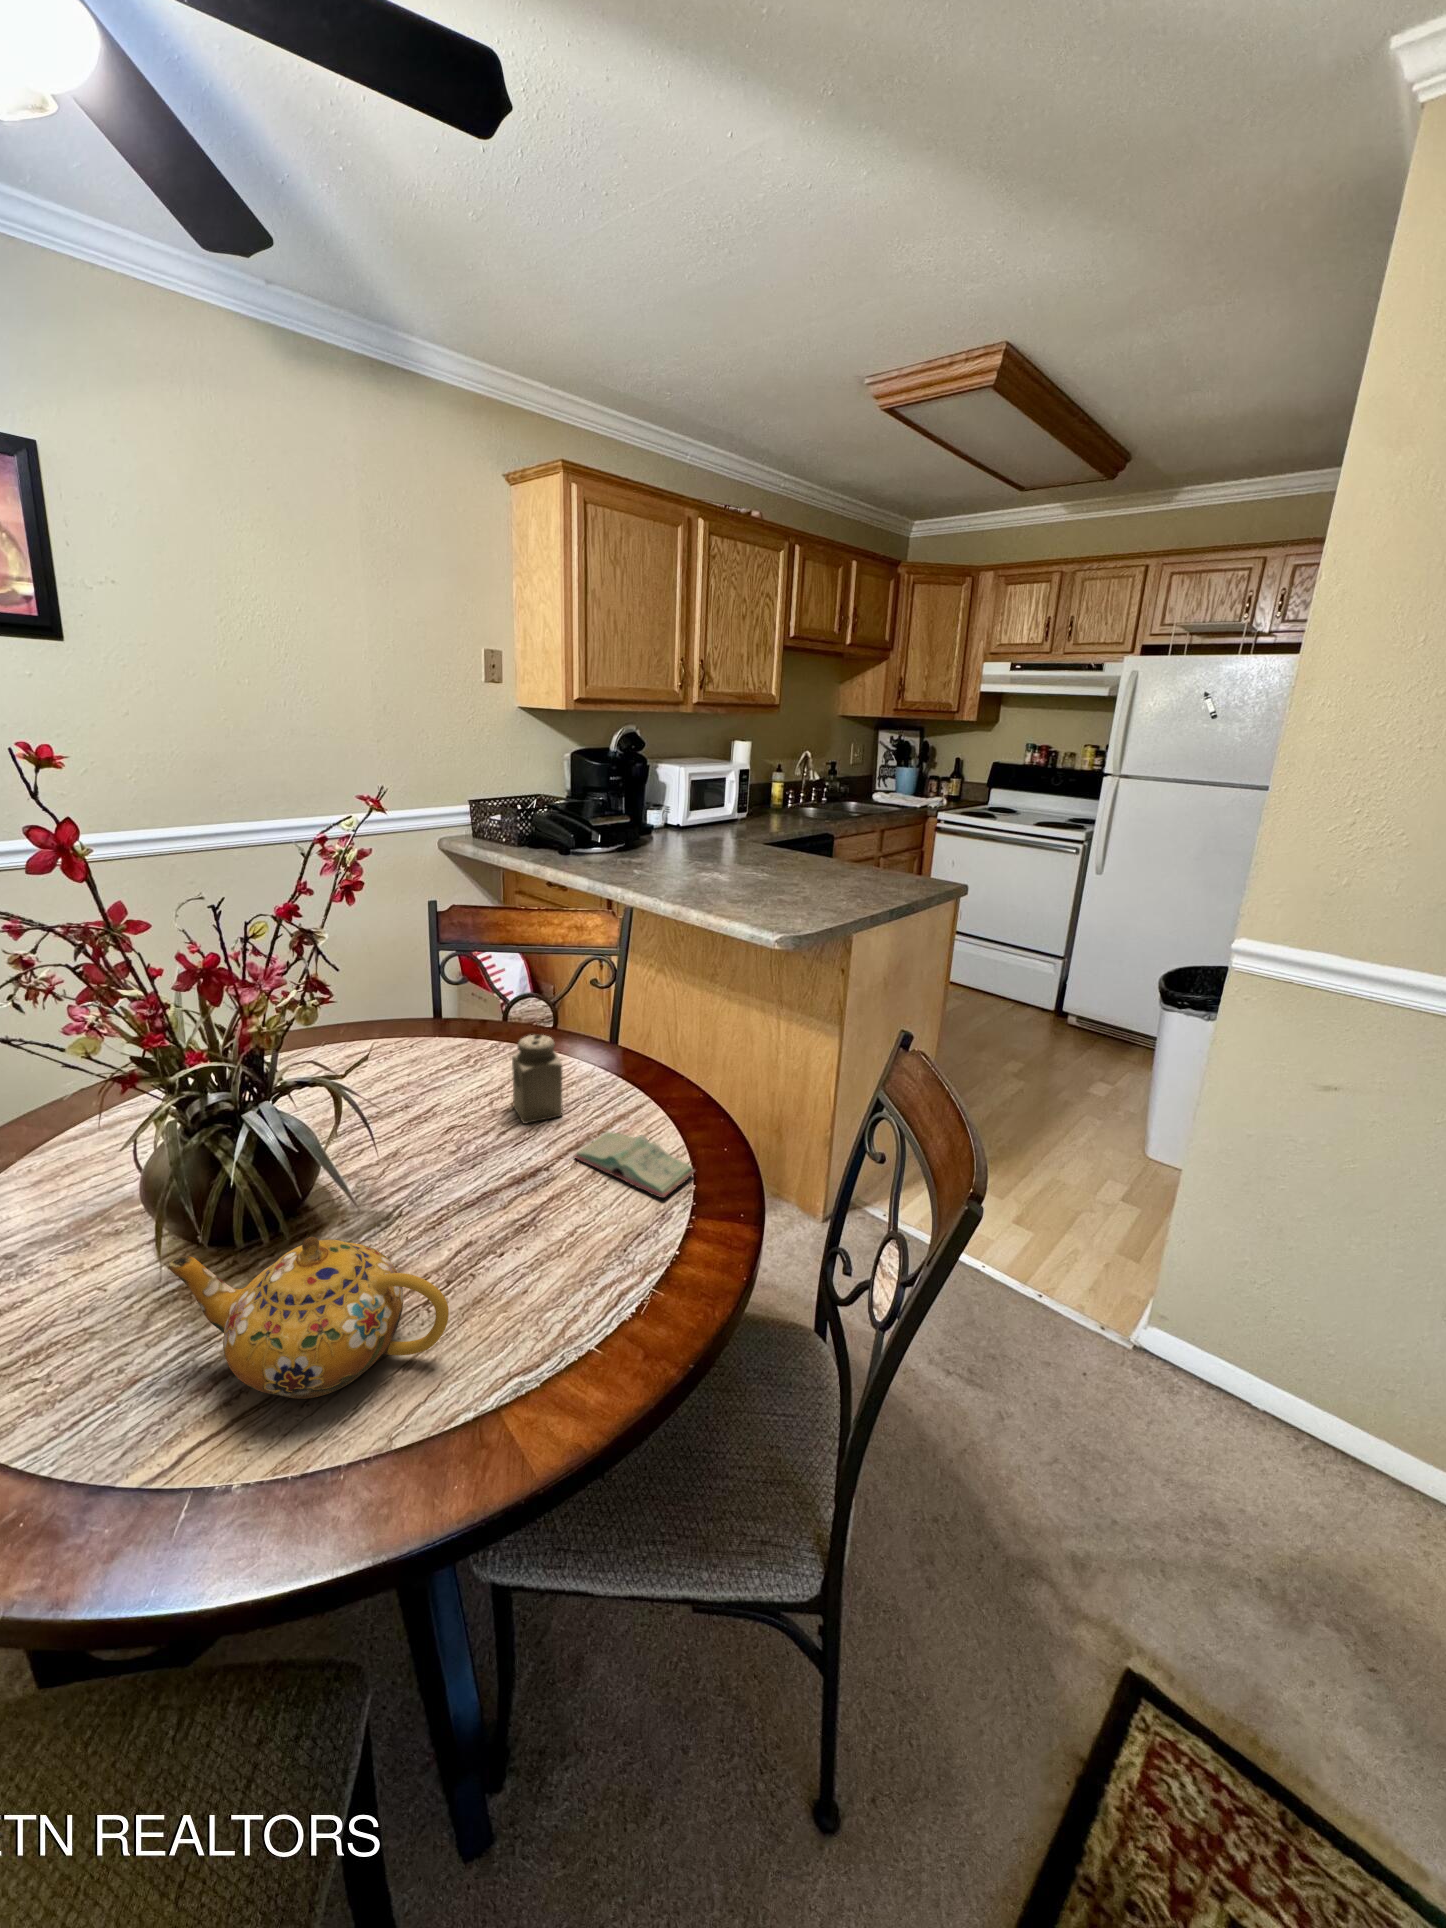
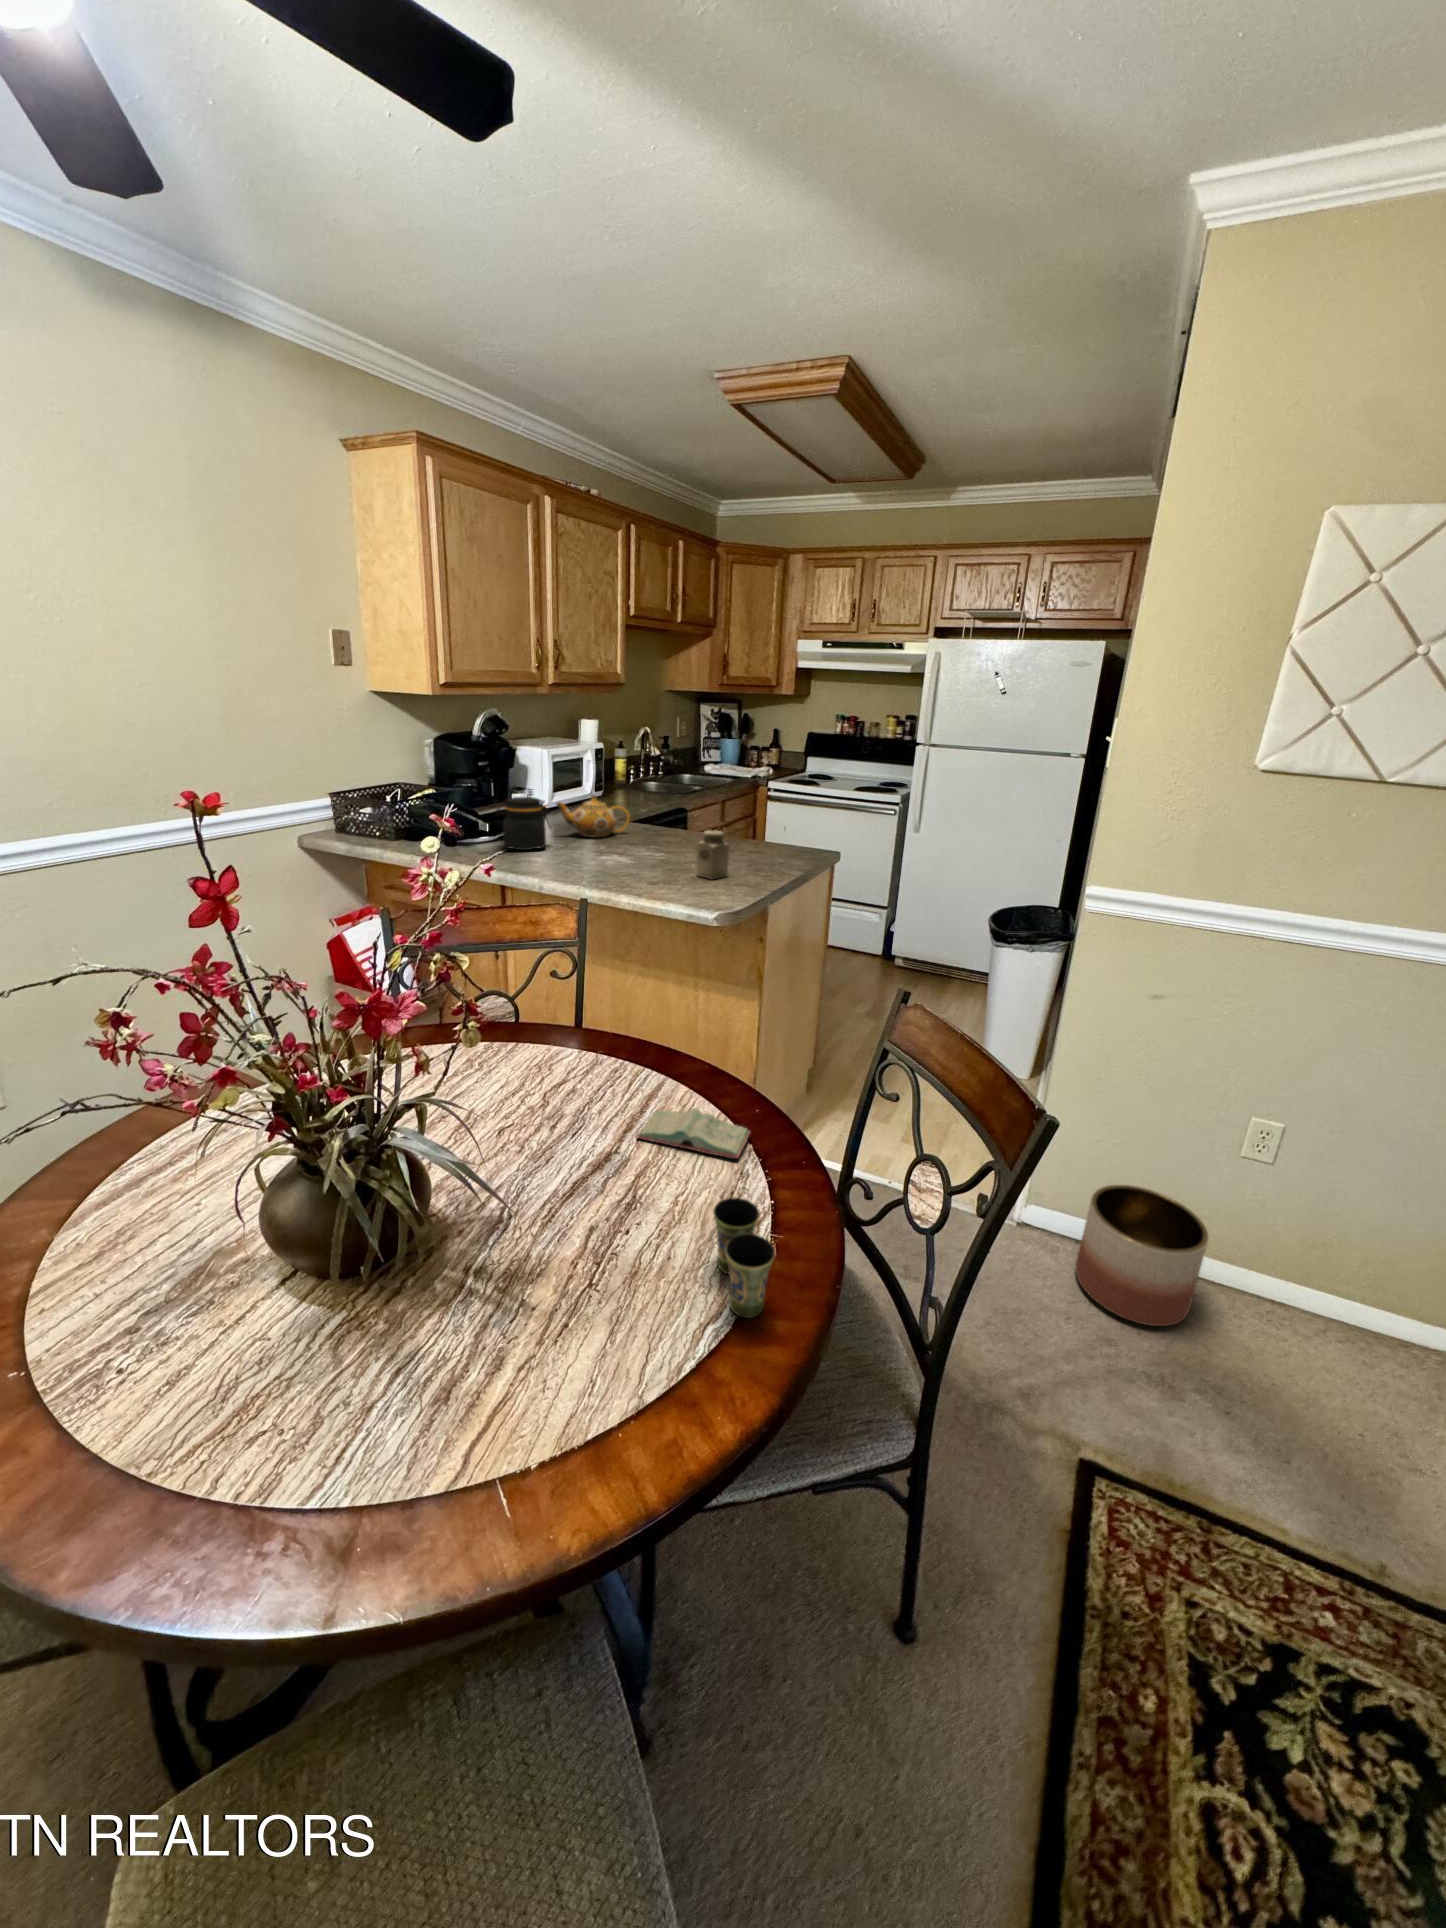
jar: none [603,809,657,861] -> present [496,797,551,850]
salt shaker: present [512,1035,563,1124] -> present [696,830,729,880]
teapot: present [169,1237,449,1399] -> present [557,795,630,837]
cup: none [539,1237,612,1380] -> present [713,1198,775,1318]
planter: none [1193,1325,1383,1529] -> present [1075,1185,1209,1326]

